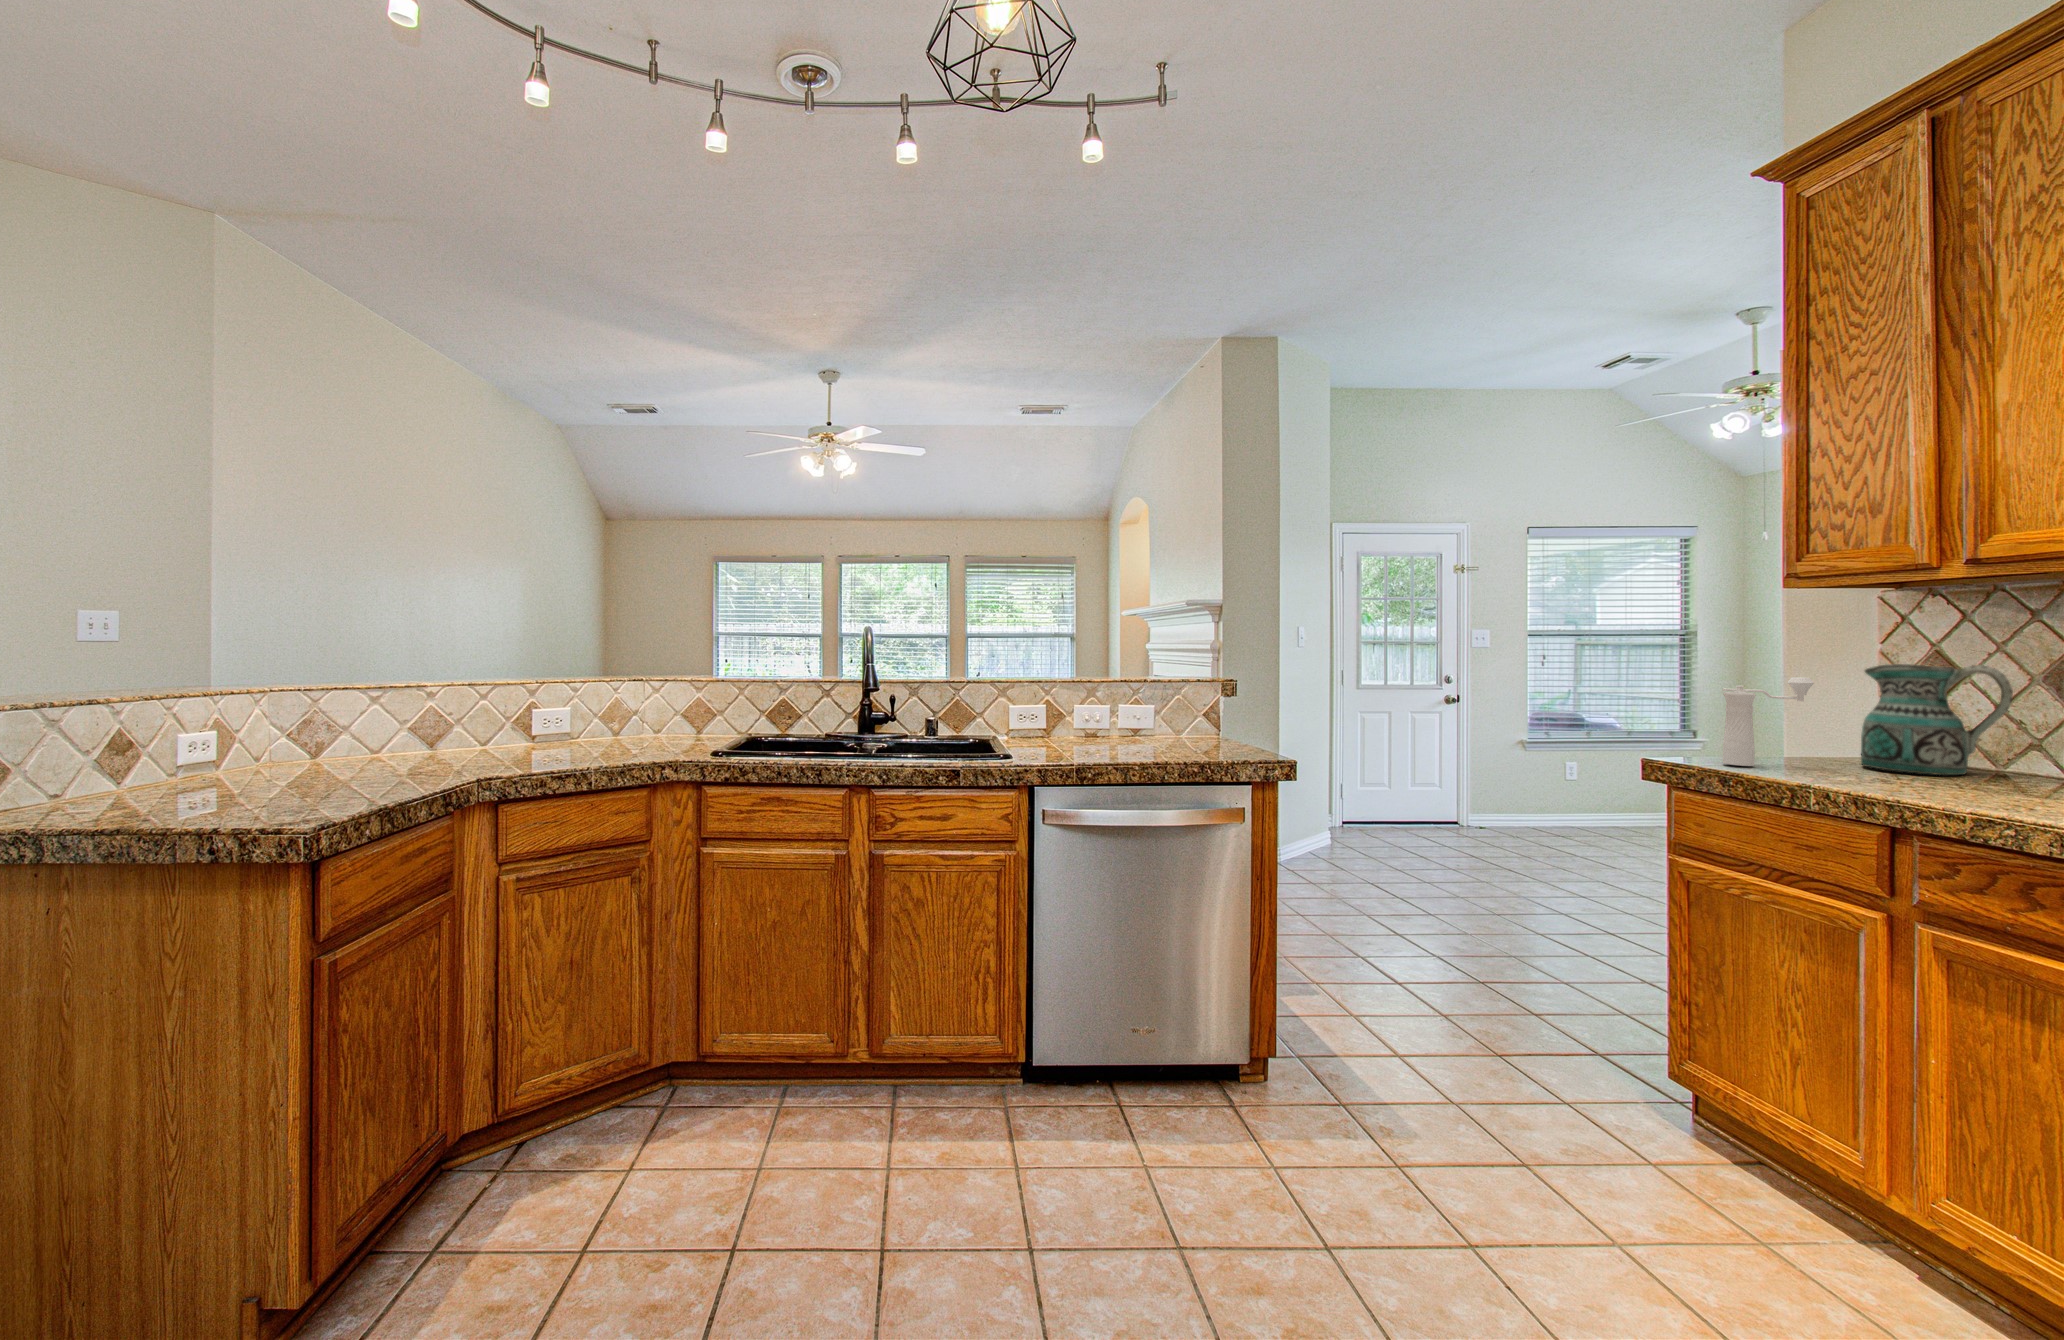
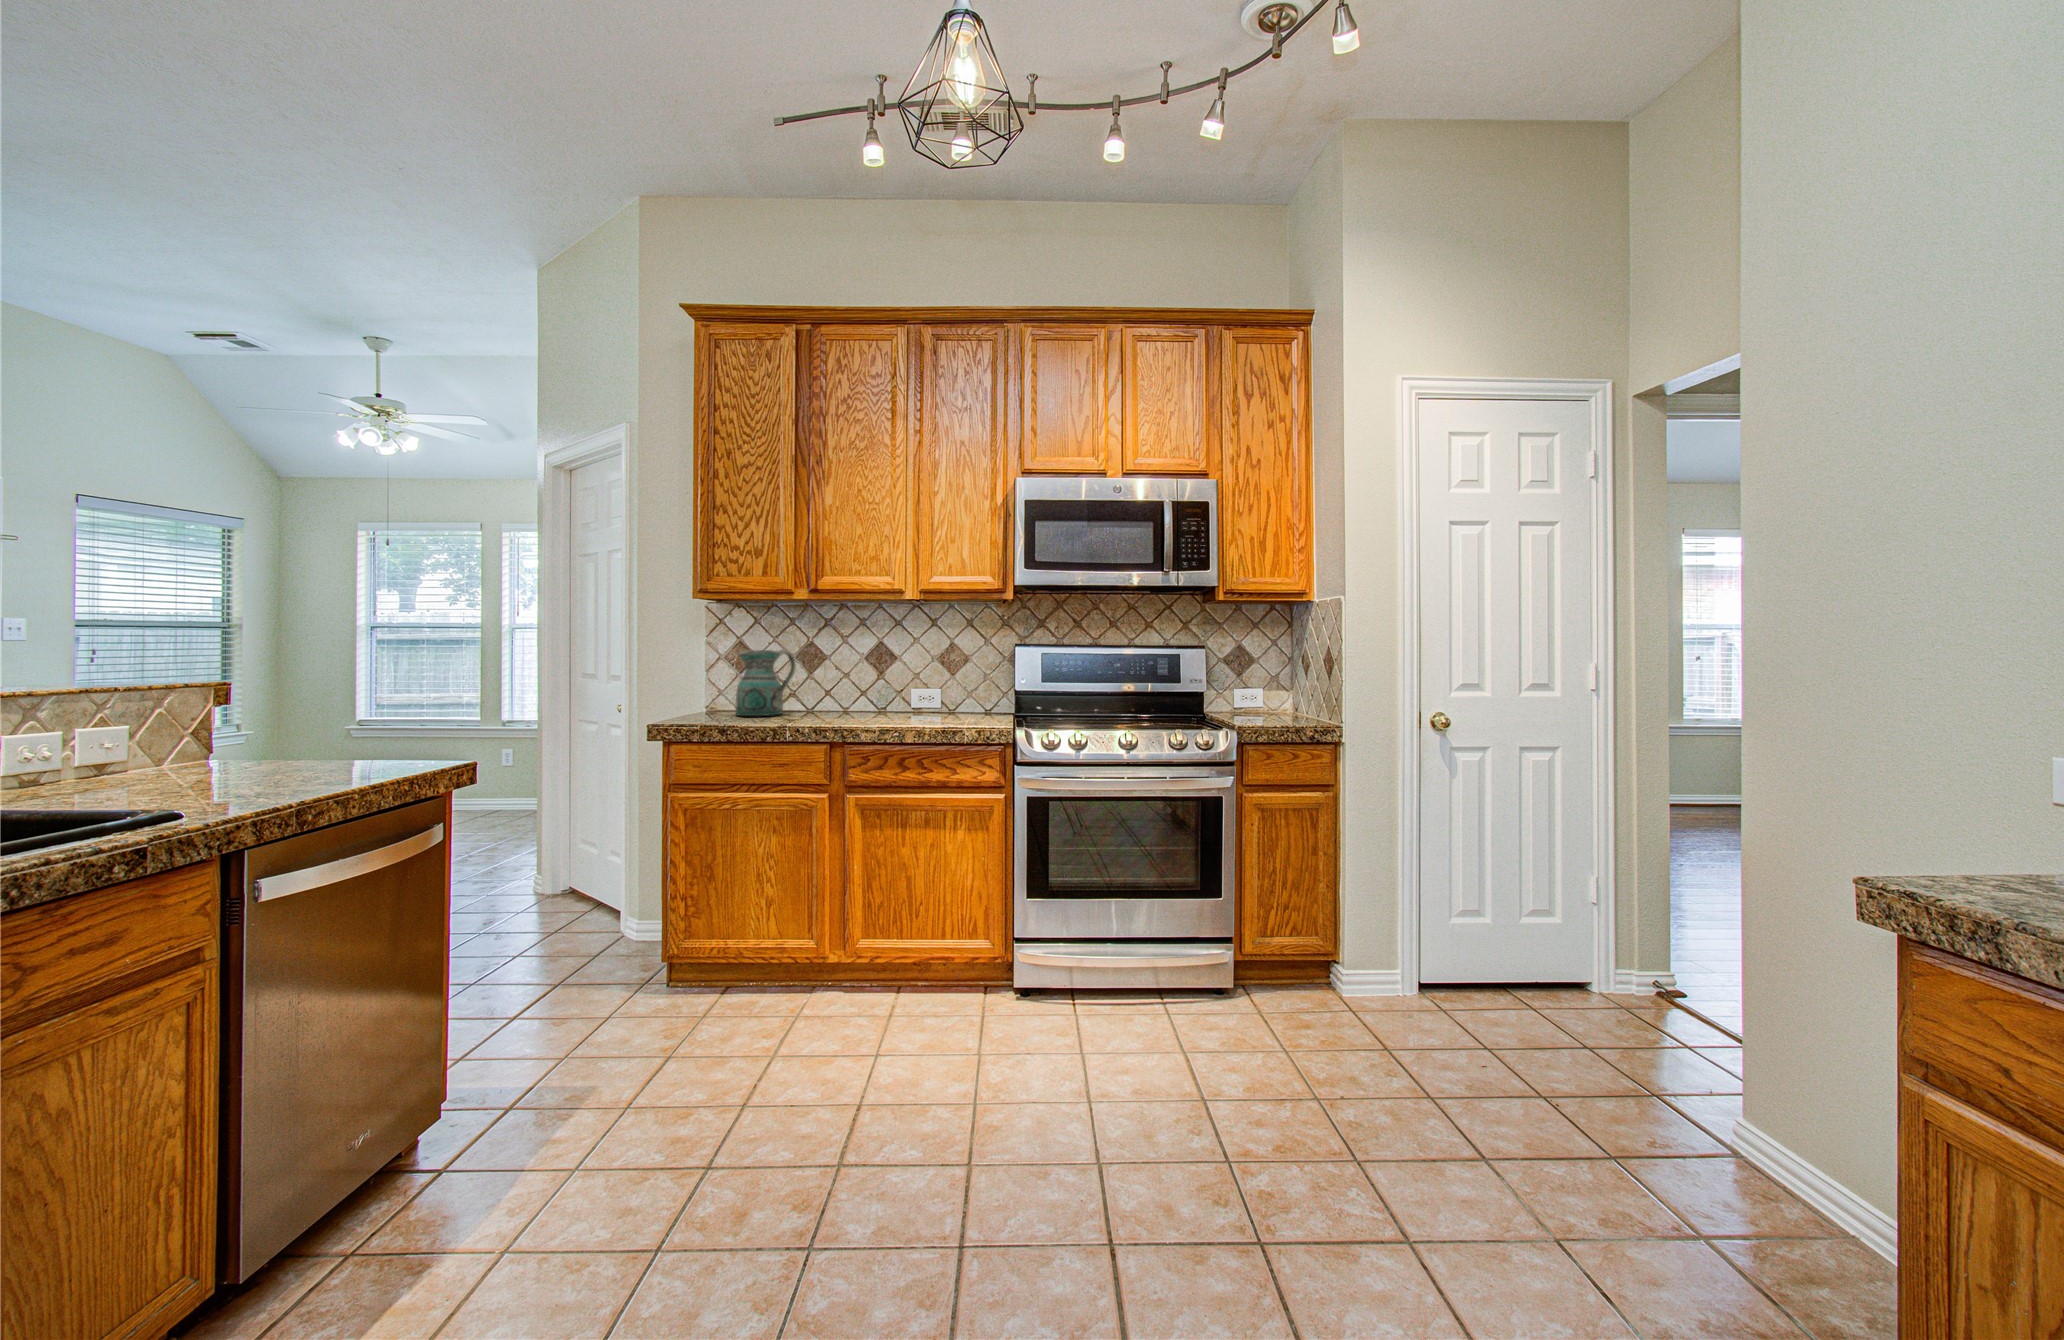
pepper mill: present [1723,677,1814,766] -> none [692,661,732,726]

